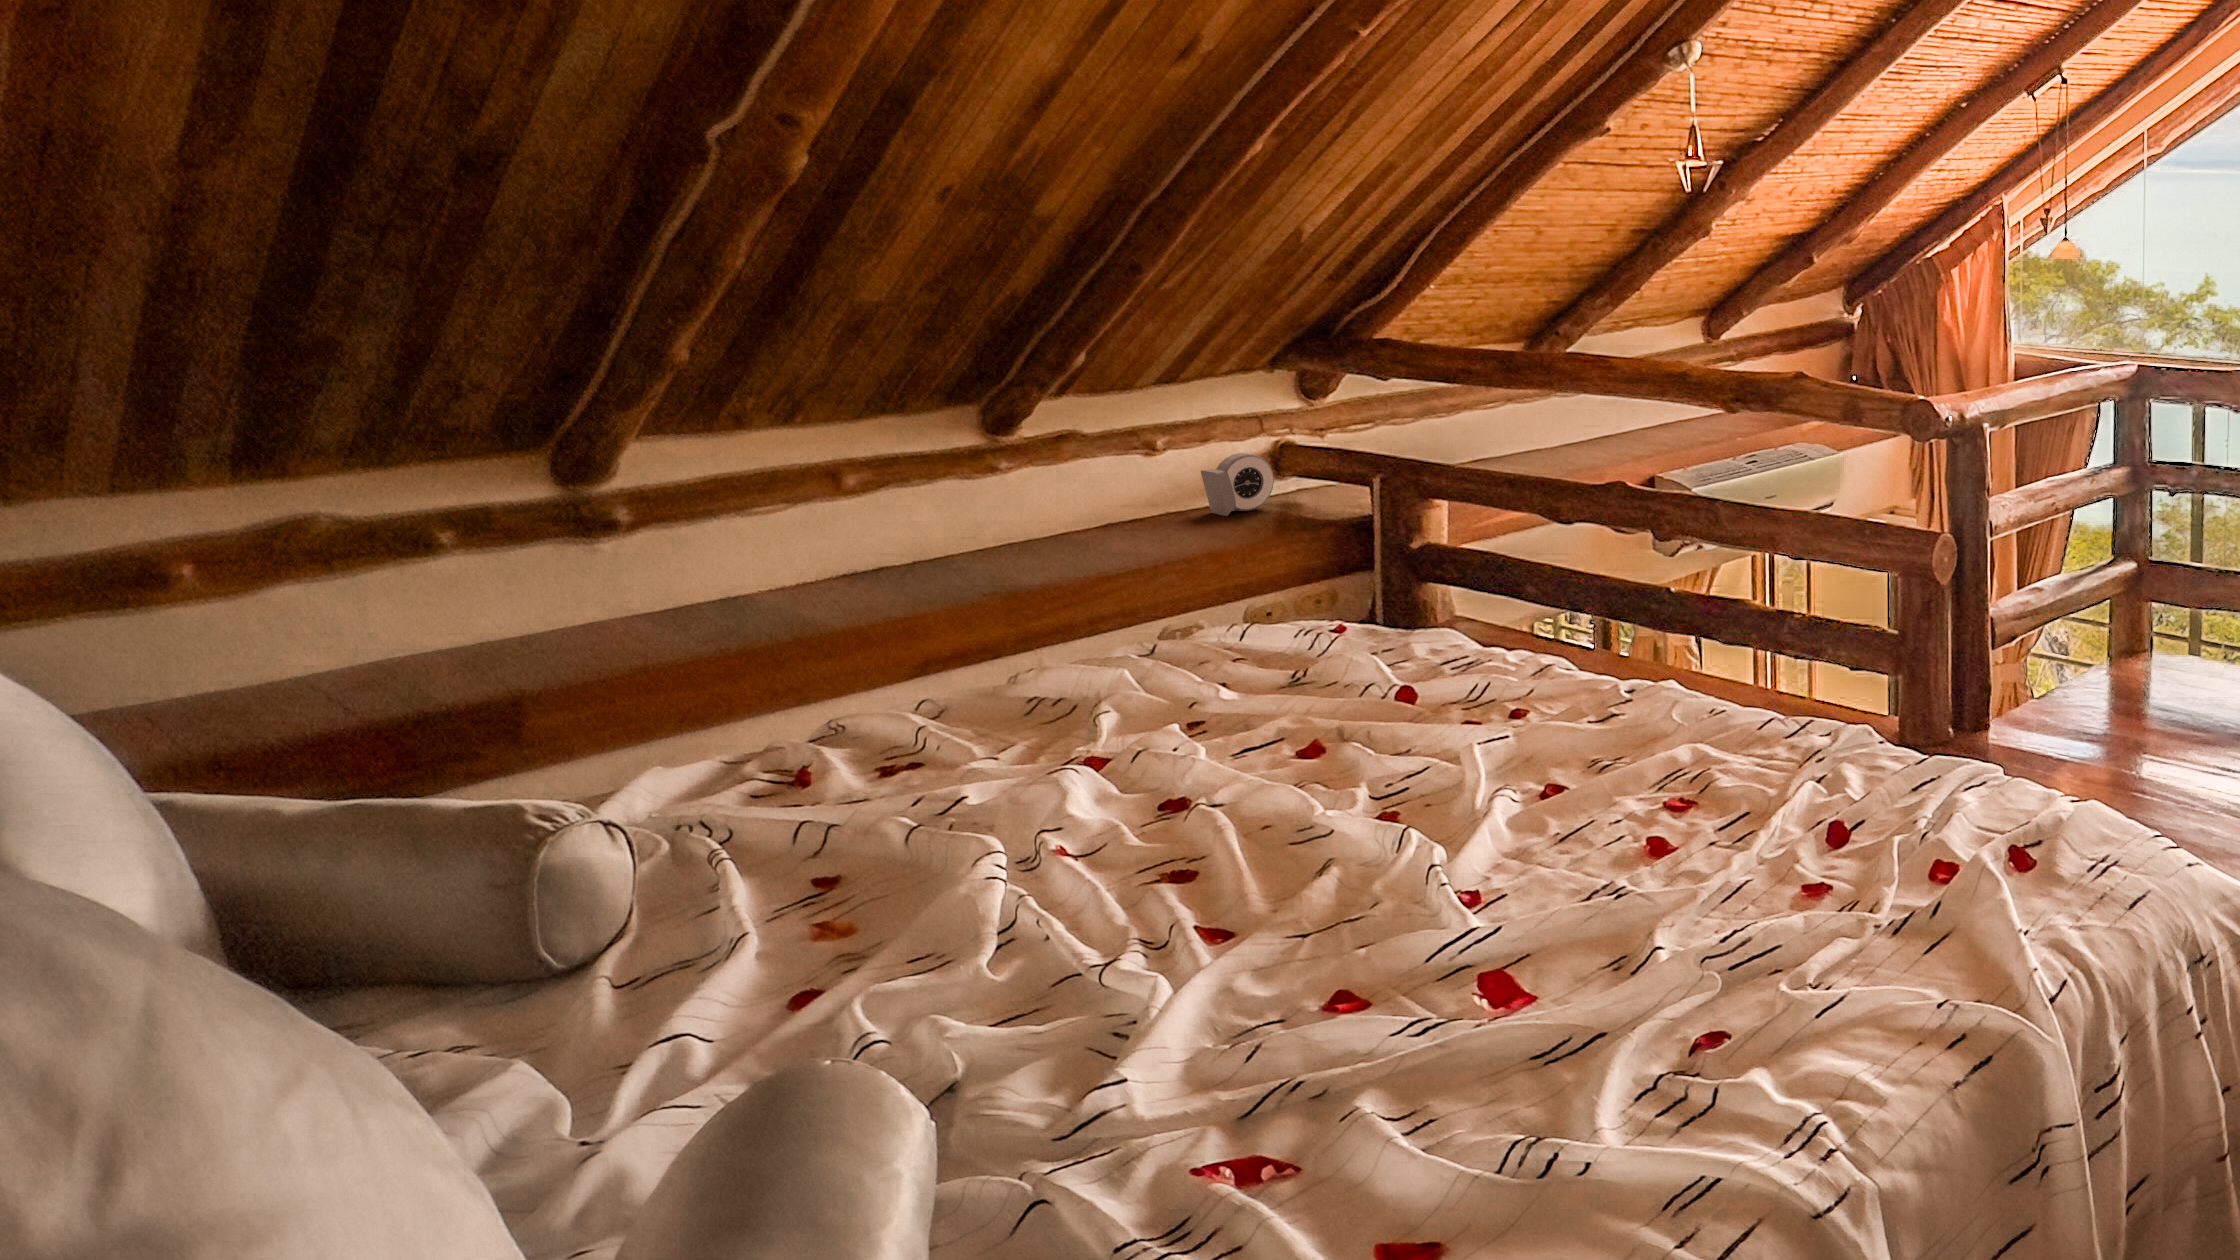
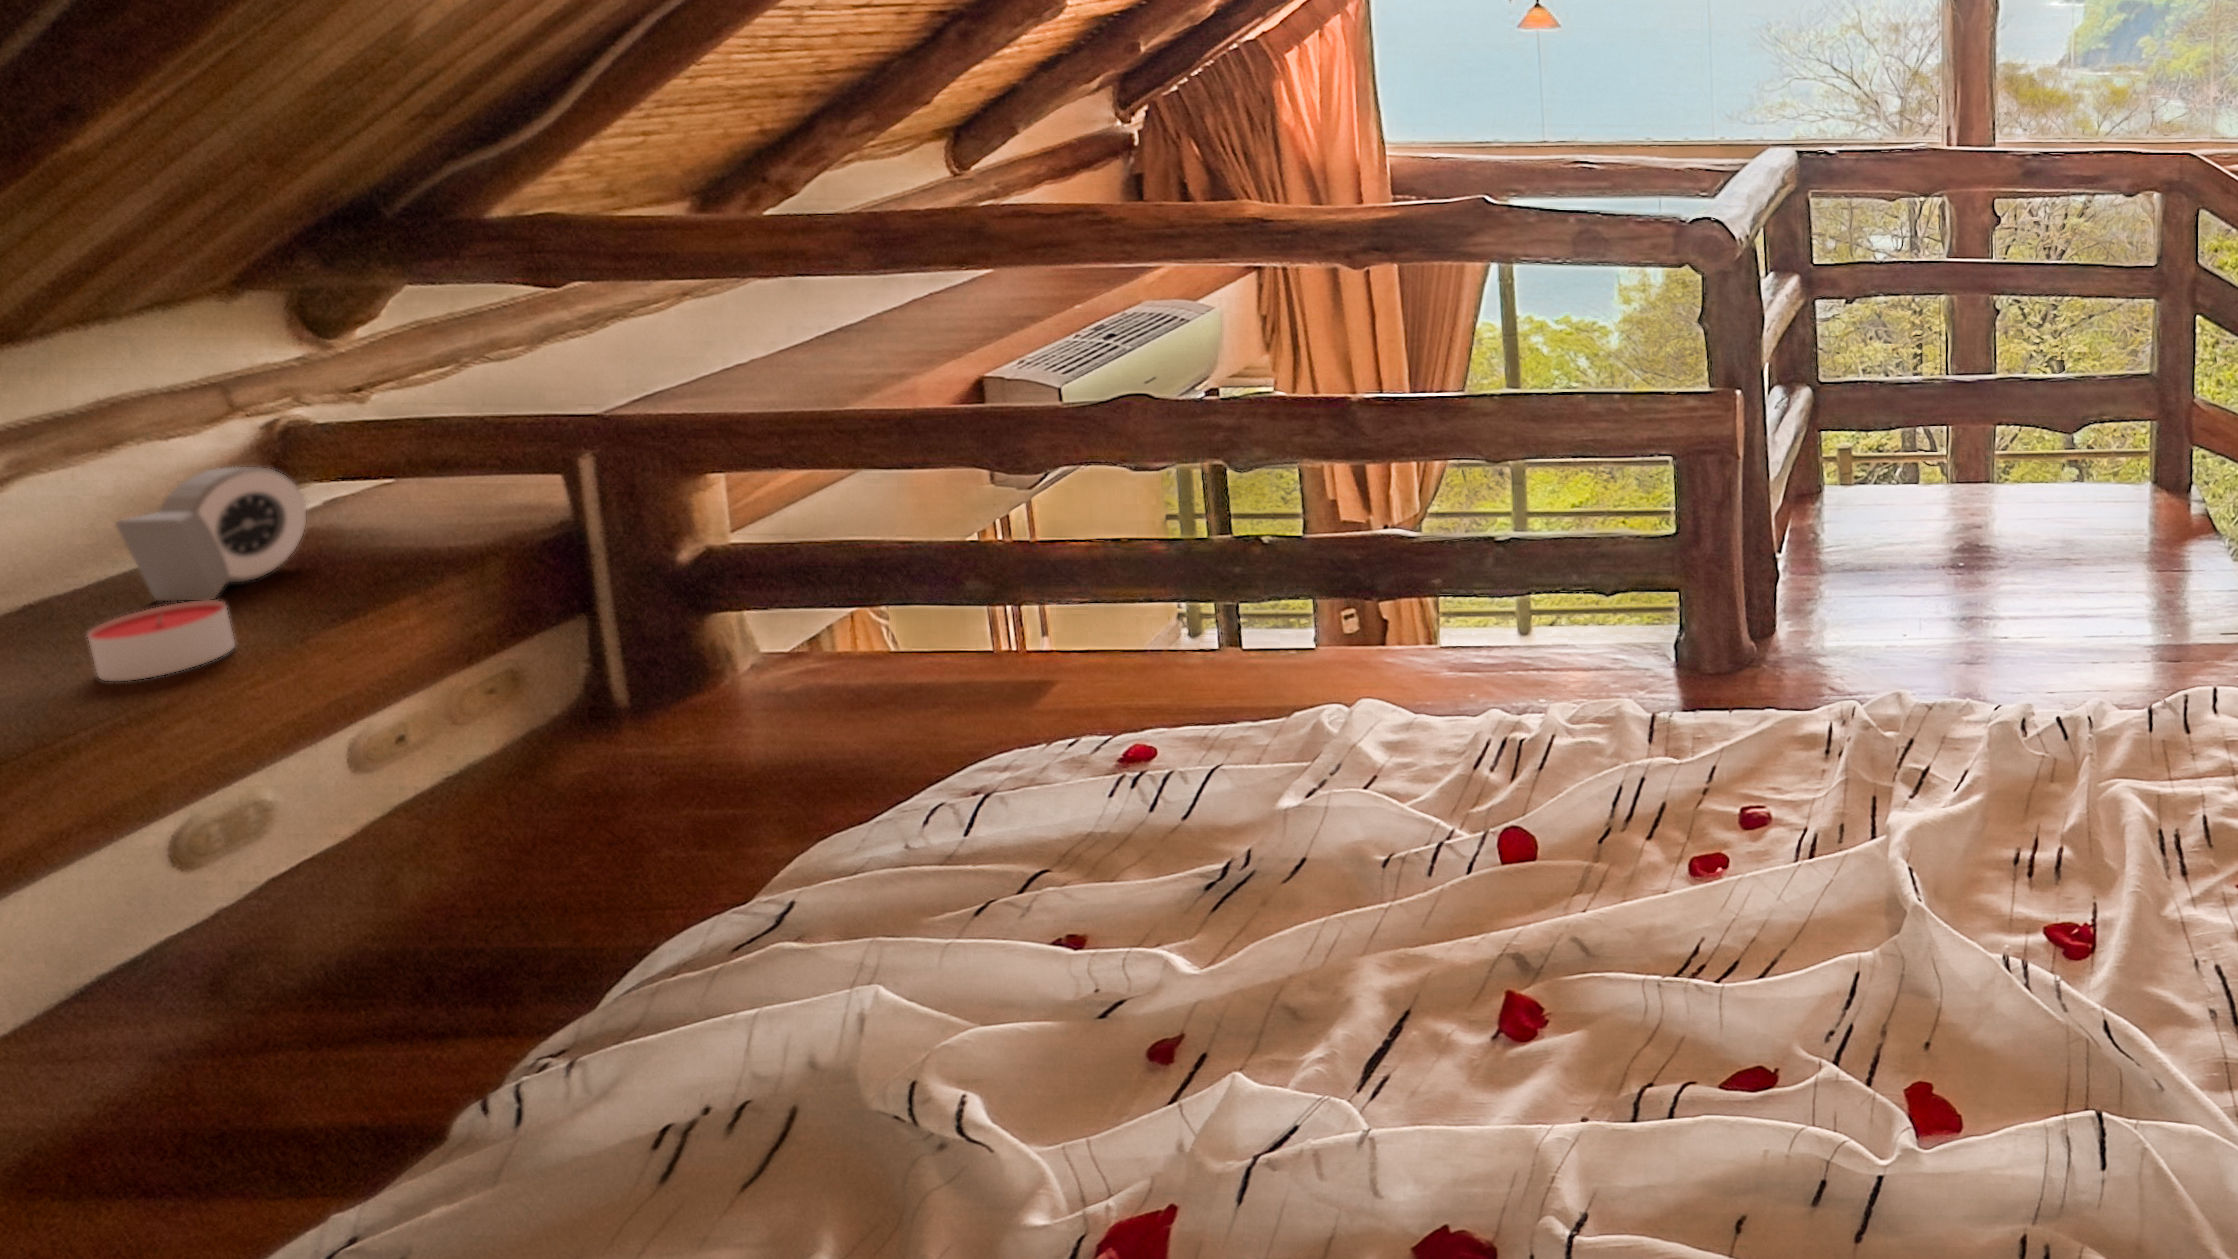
candle: none [1162,510,1211,540] -> present [88,600,235,681]

